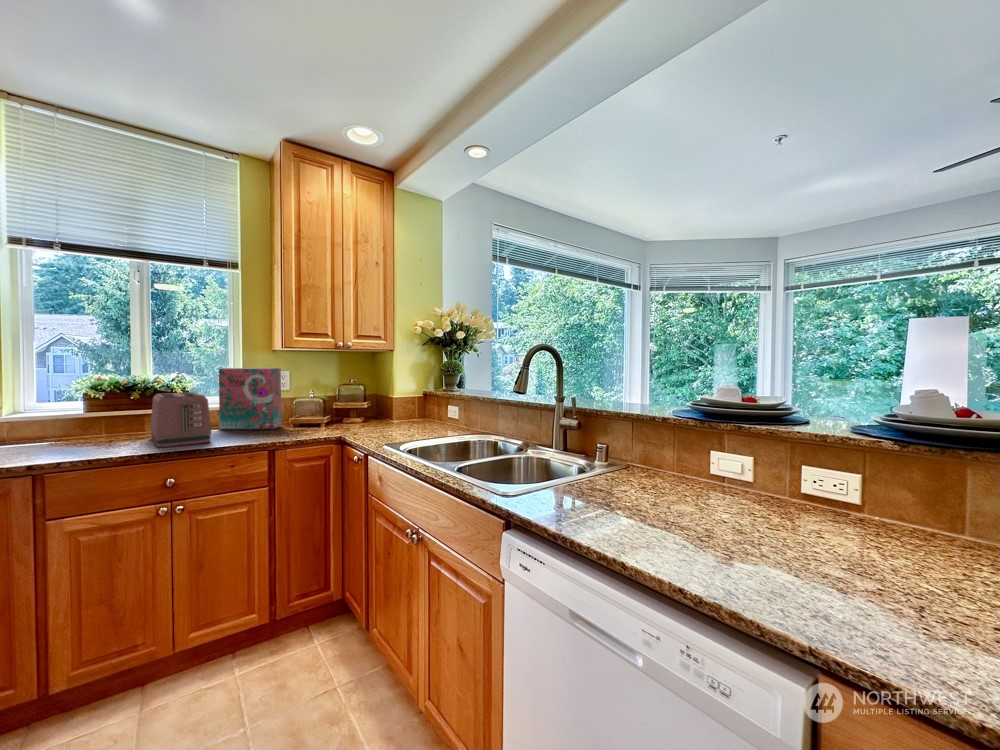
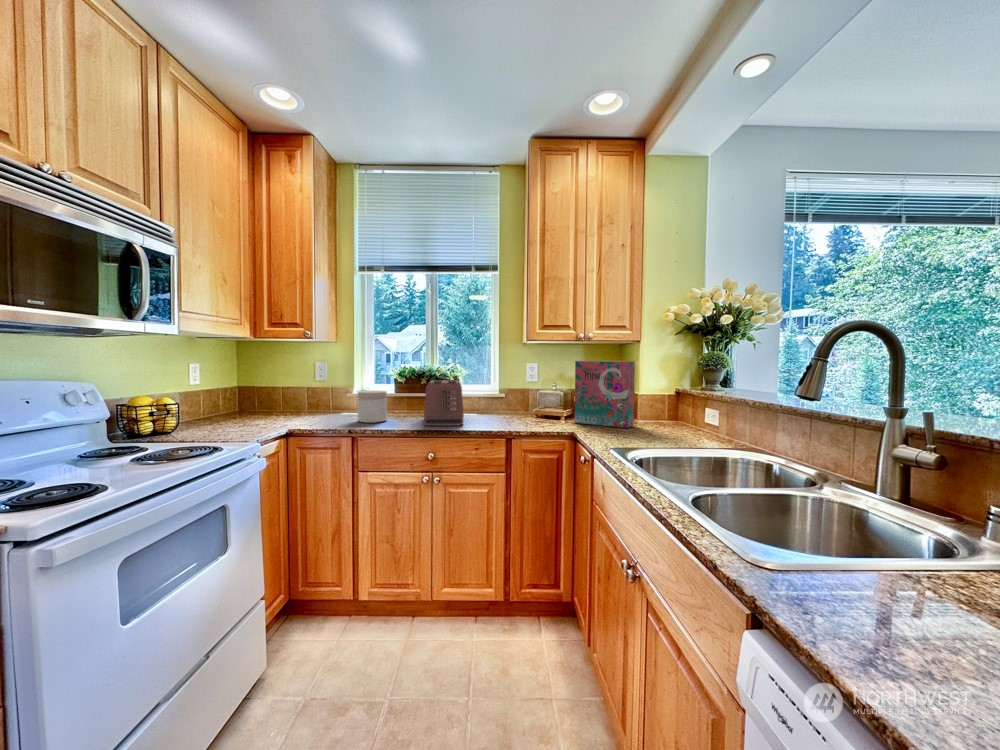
cereal box: present [219,368,282,429] -> present [575,361,635,428]
jar: none [39,410,90,453] -> present [358,391,387,423]

